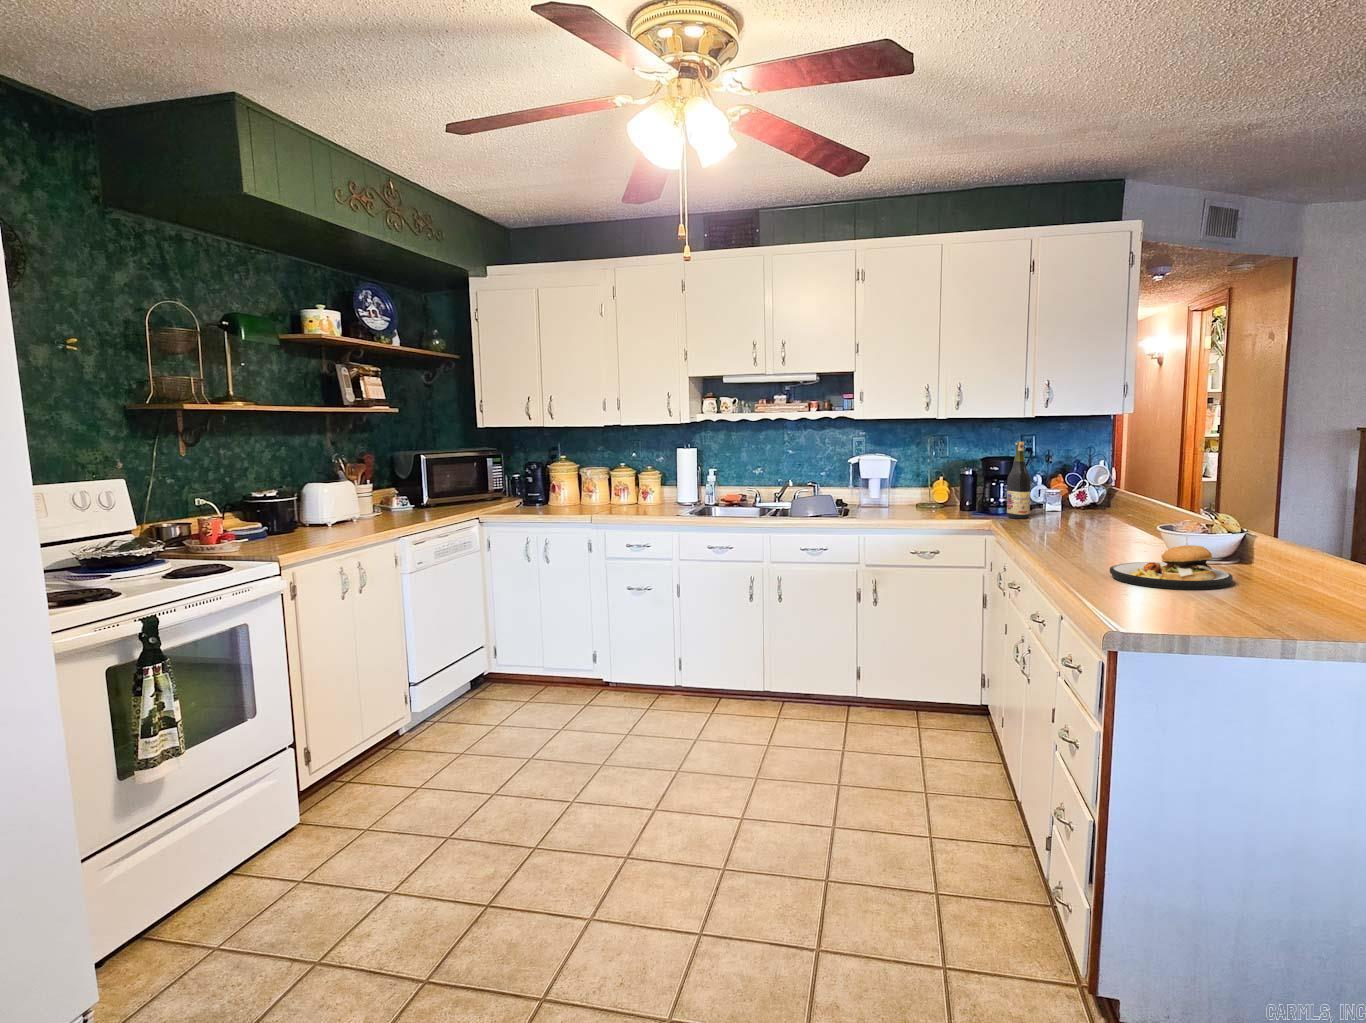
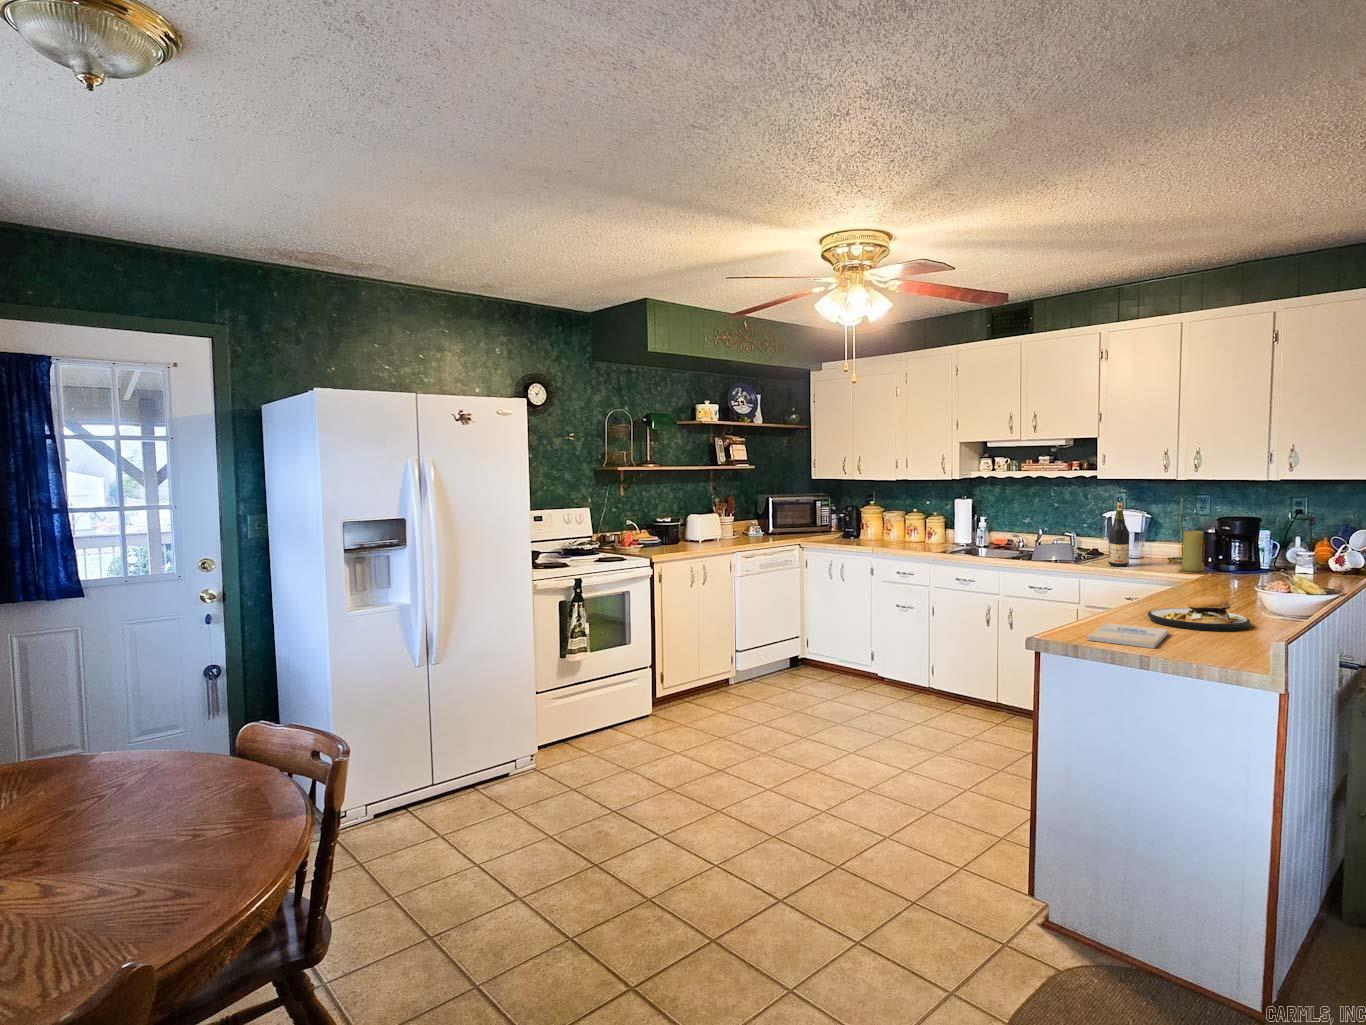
wine bottle: present [1007,442,1031,518] -> present [1108,503,1130,567]
candle: none [964,473,991,520] -> present [1178,531,1206,574]
book: none [1118,594,1254,625] -> present [1086,623,1168,648]

